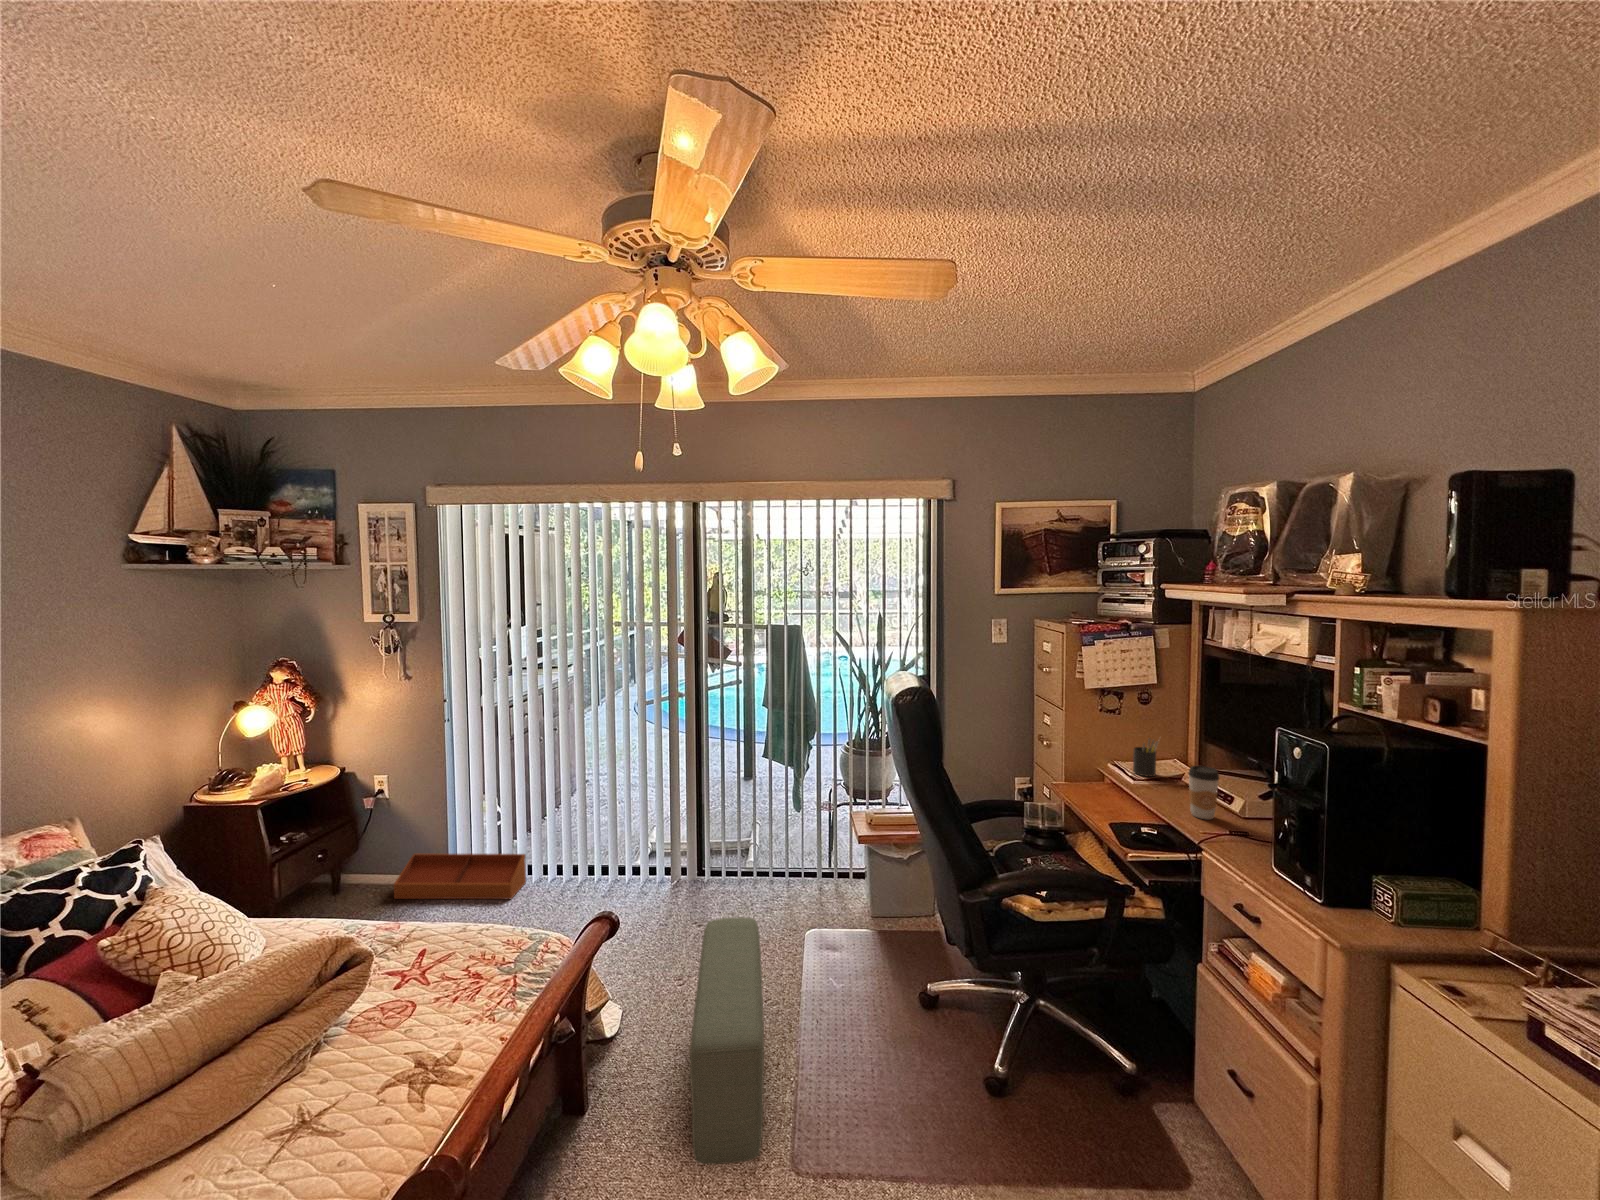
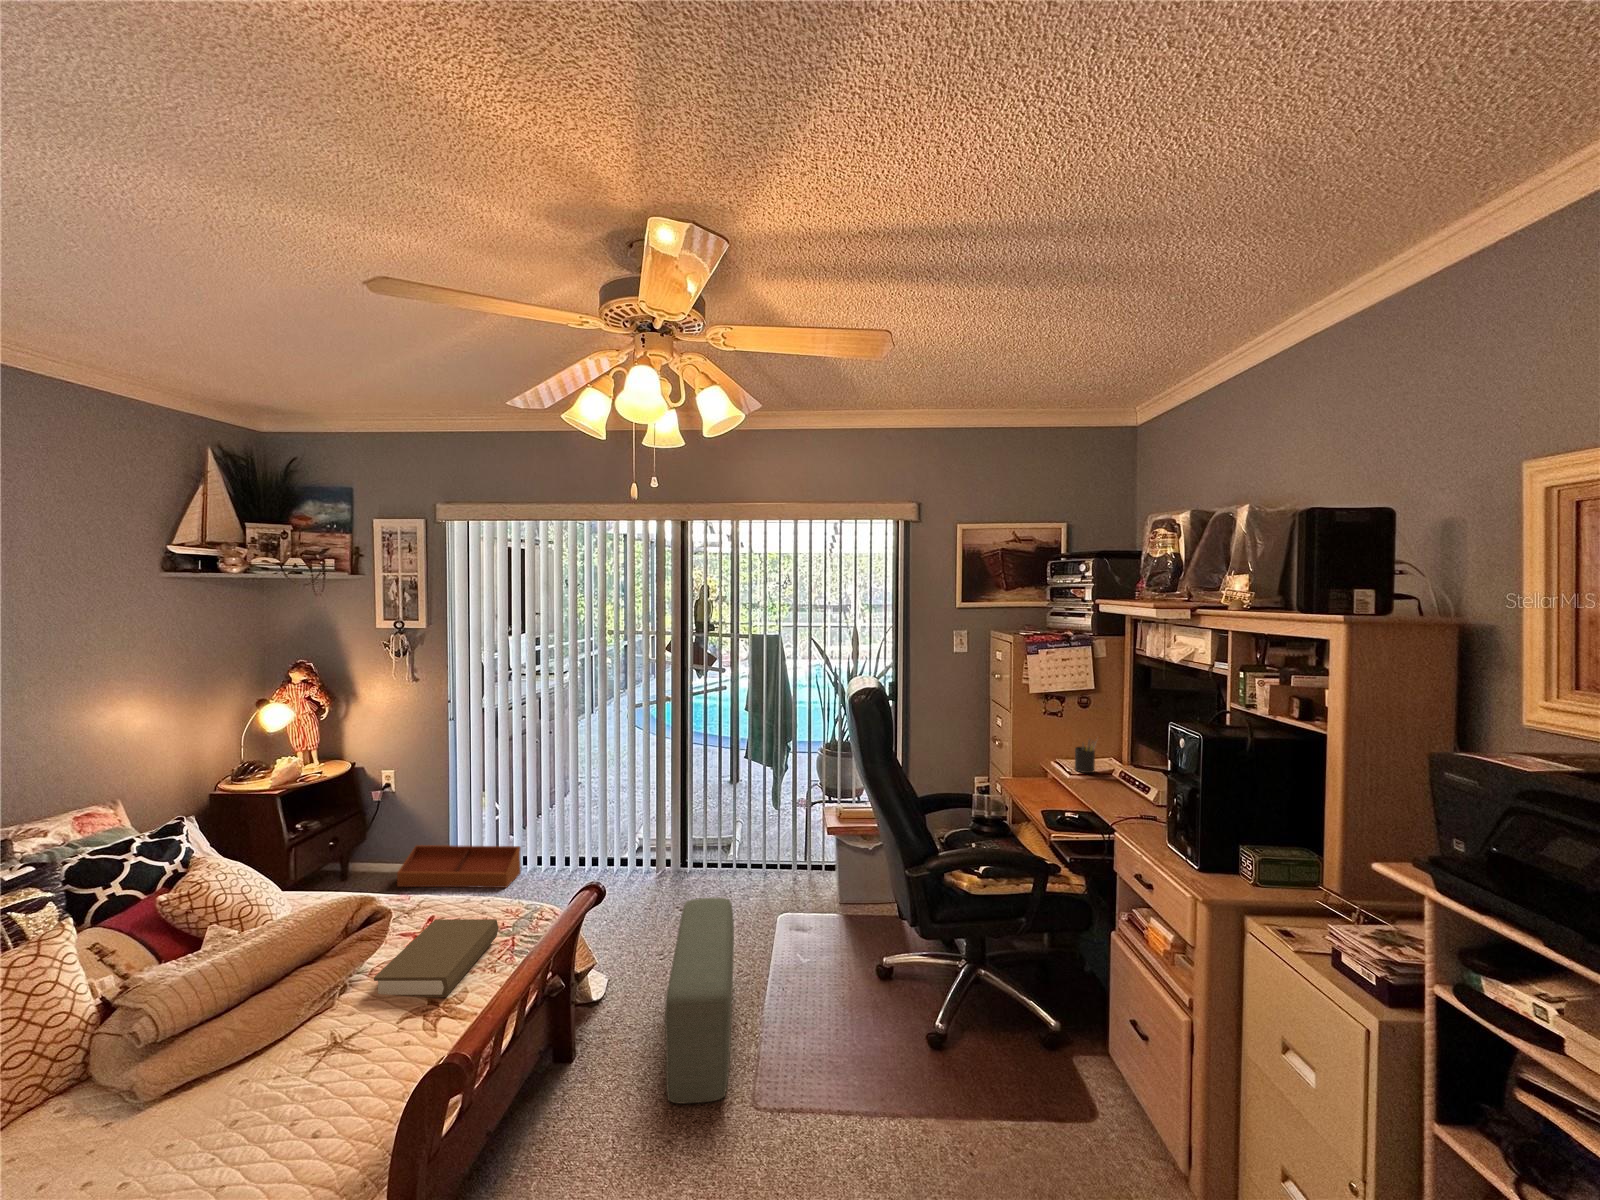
coffee cup: present [1189,766,1219,819] -> none [1113,760,1139,808]
book: none [351,957,498,1060] -> present [374,919,498,997]

